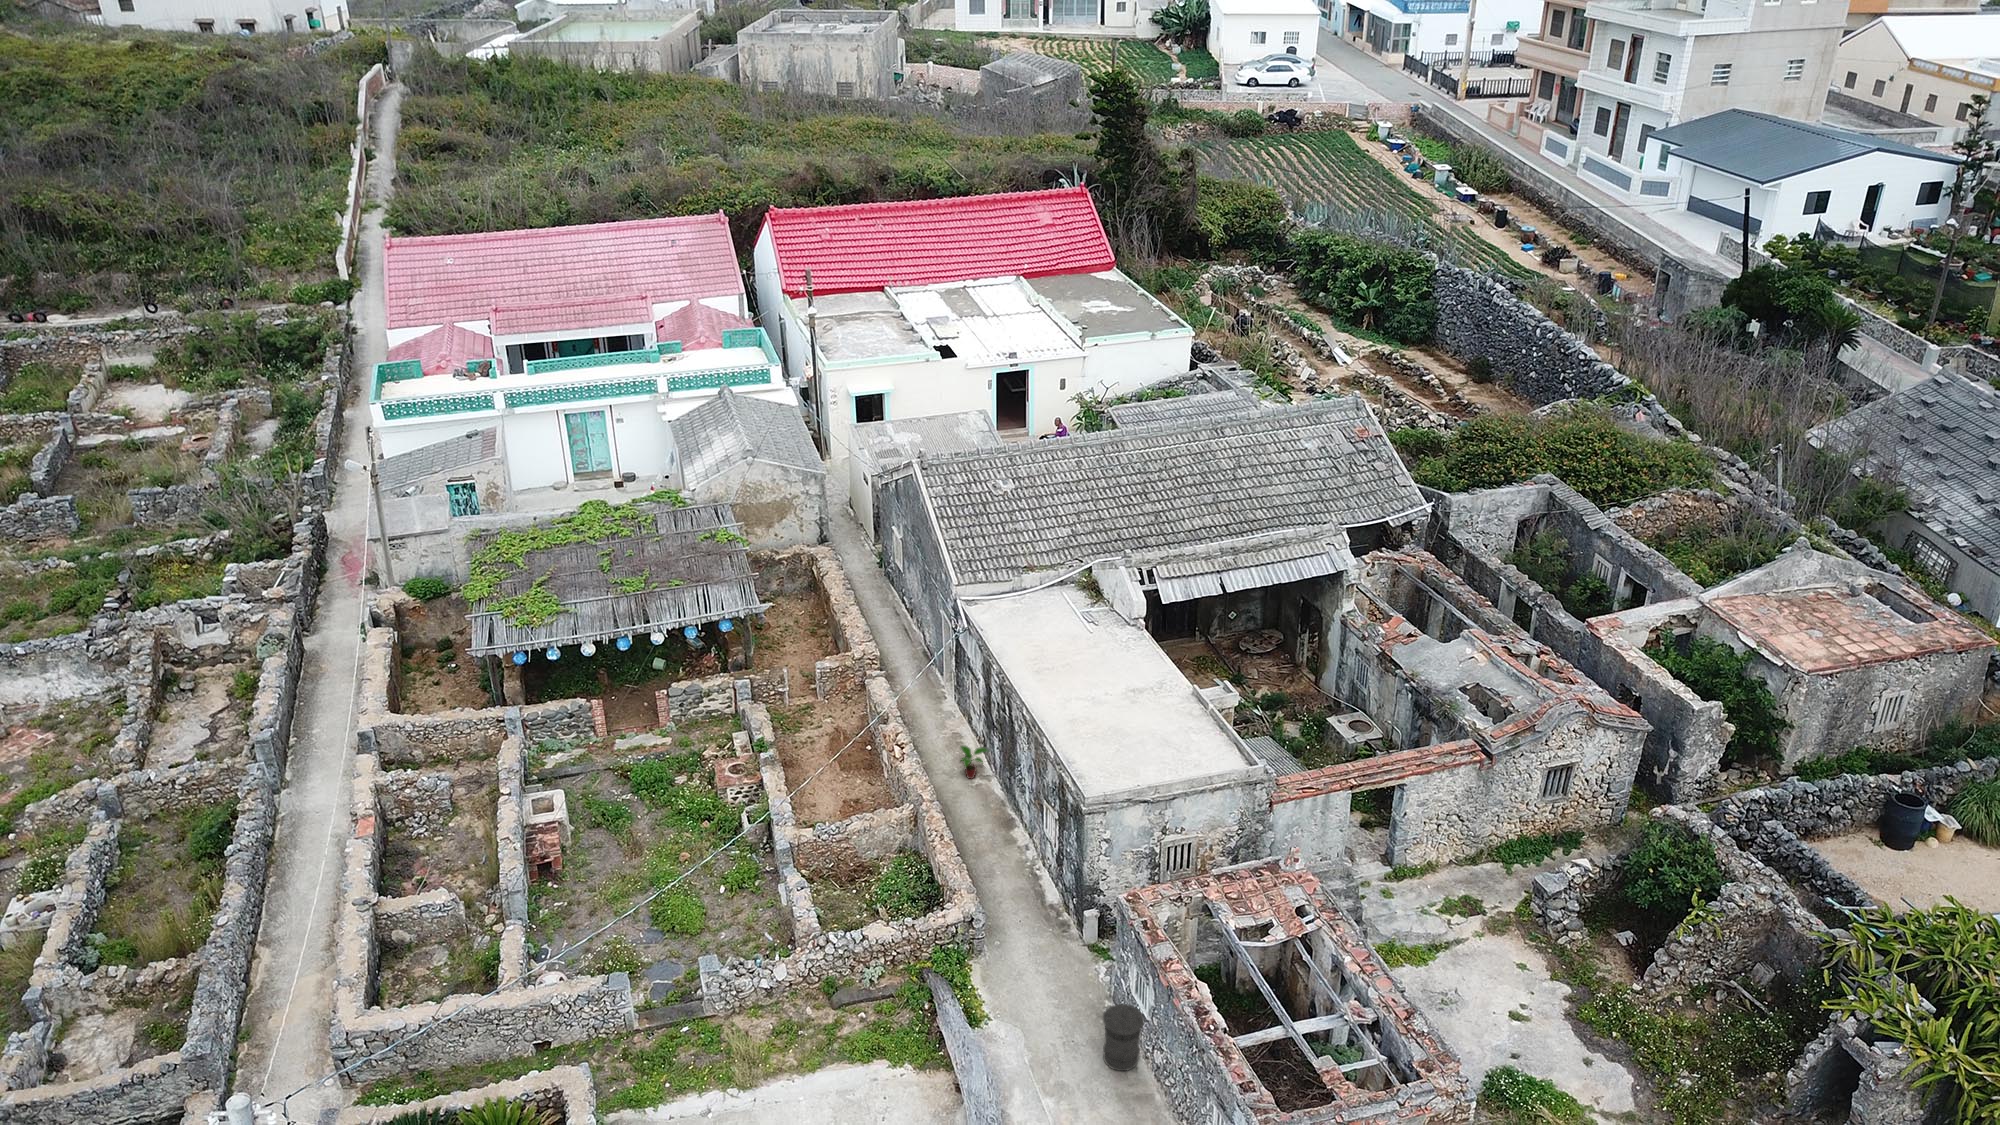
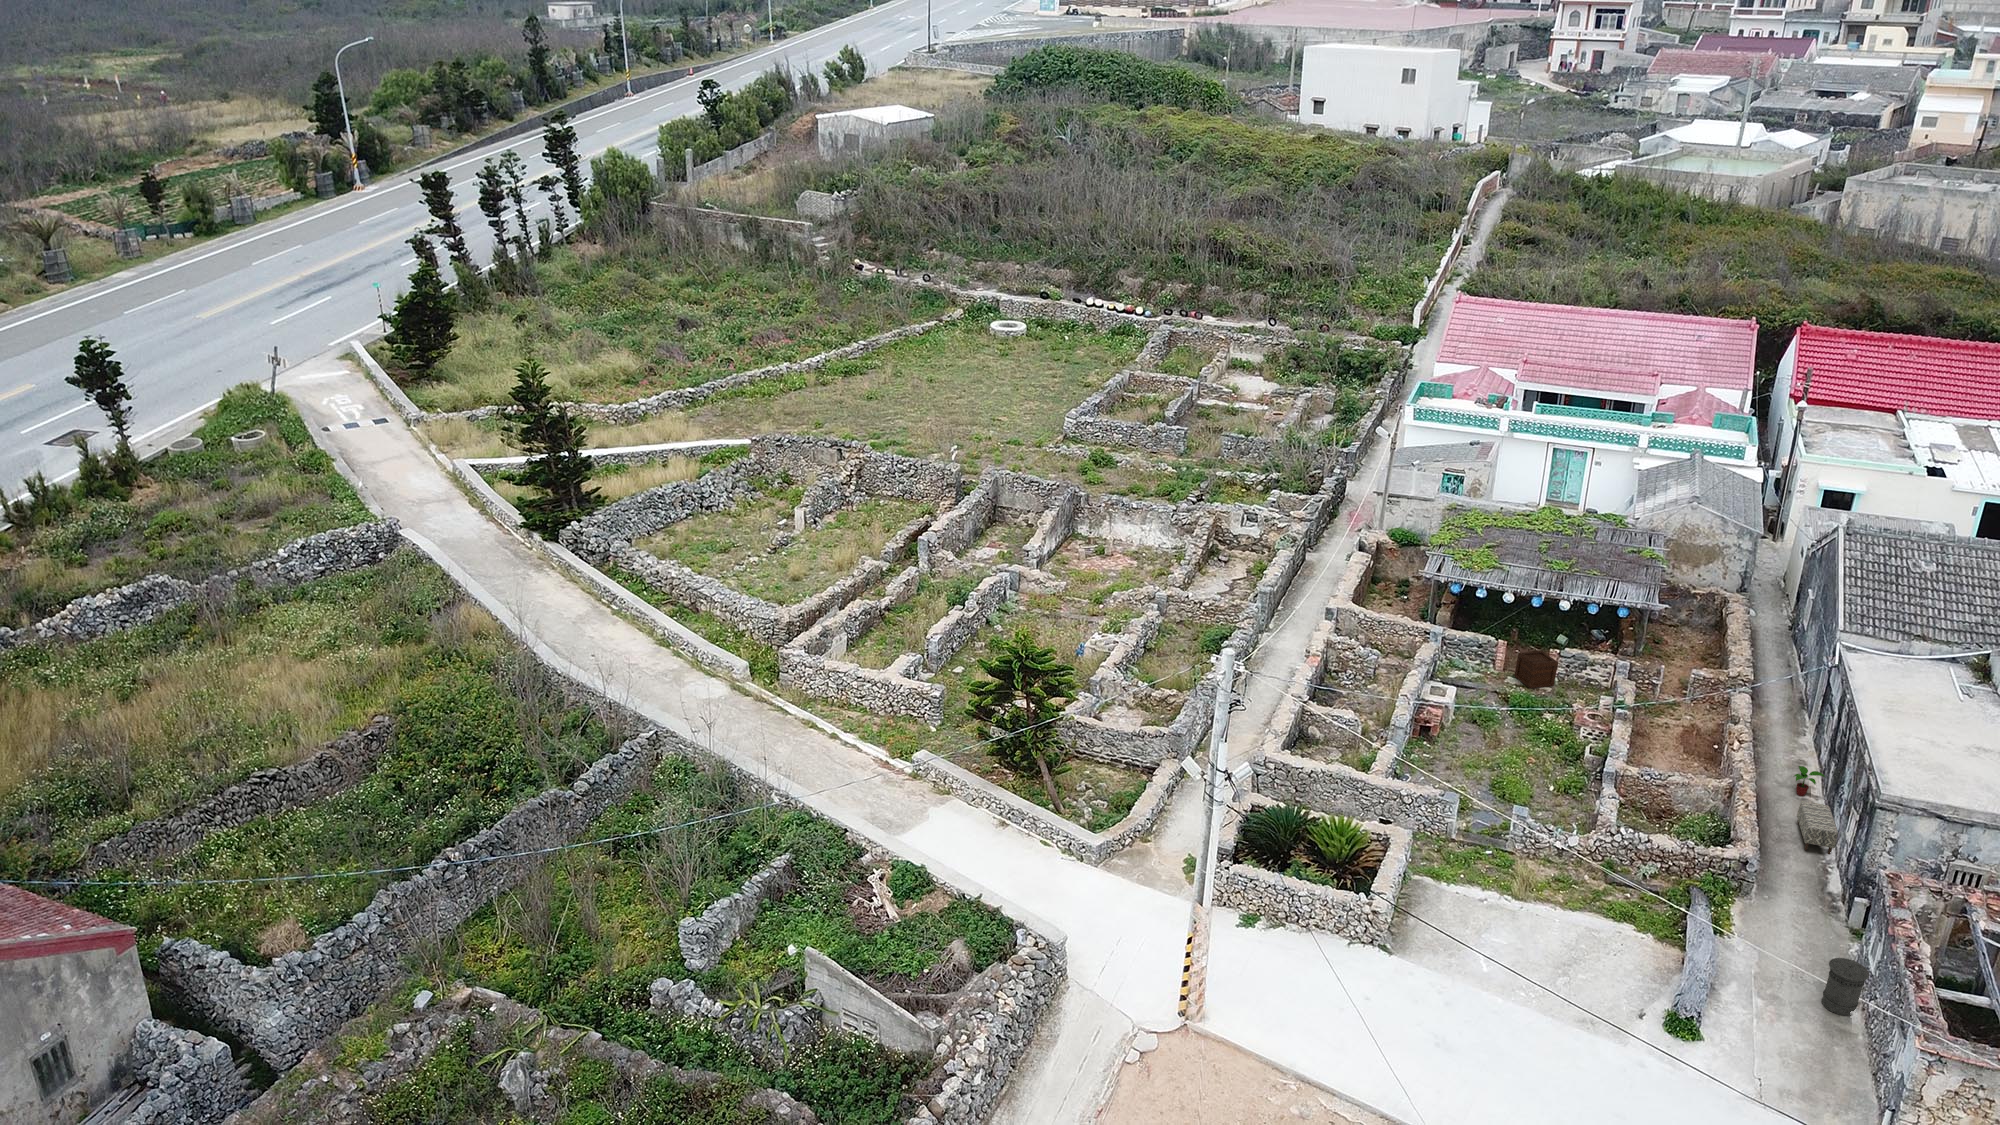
wooden crate: none [623,696,675,749] -> present [1514,651,1558,688]
bench: none [981,789,1031,852] -> present [1797,801,1838,854]

